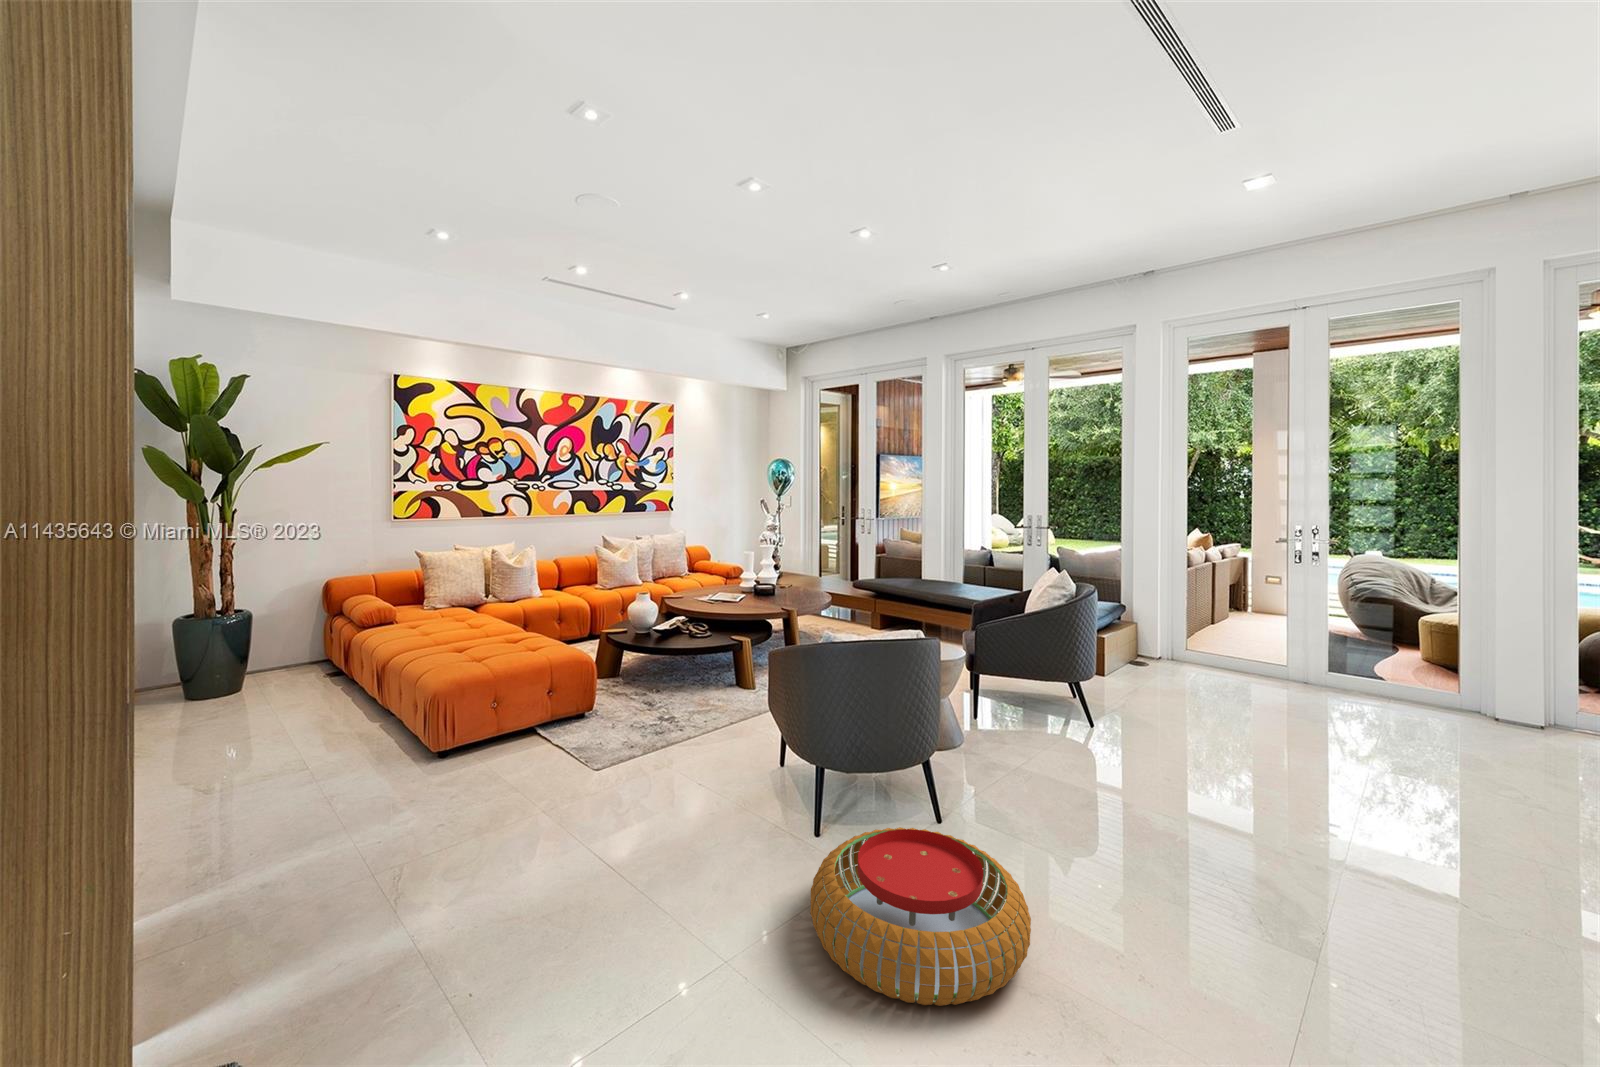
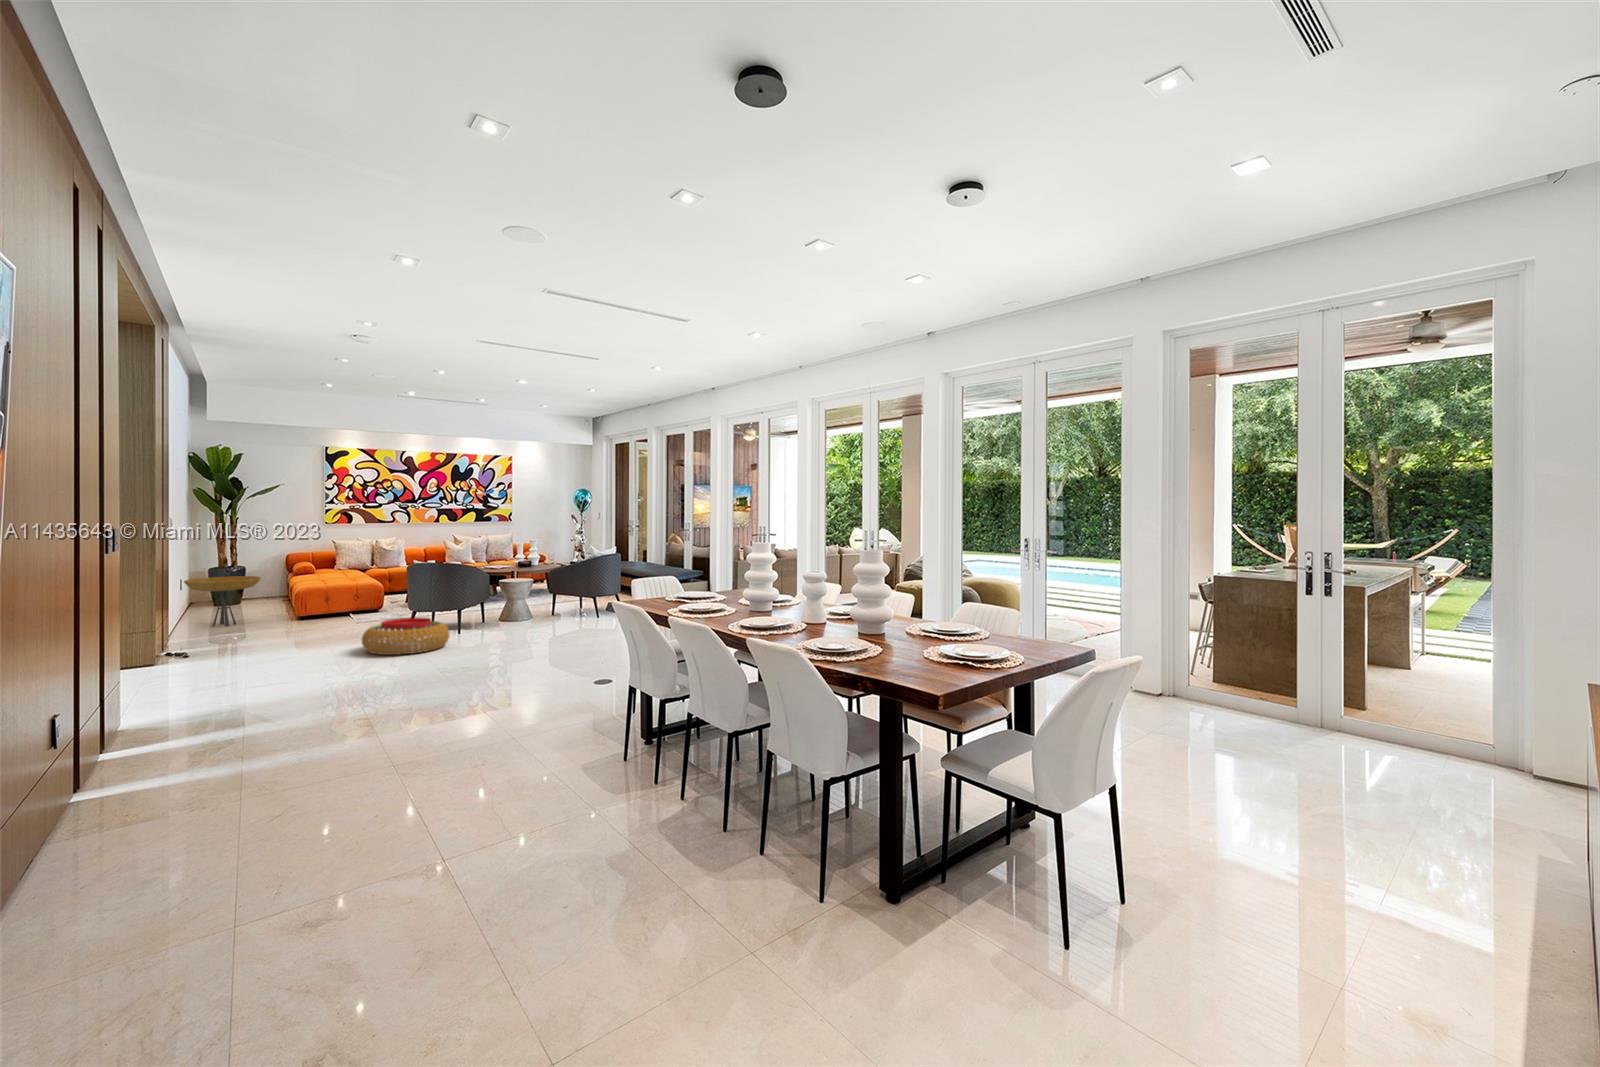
side table: none [164,660,351,797] -> present [184,576,261,627]

